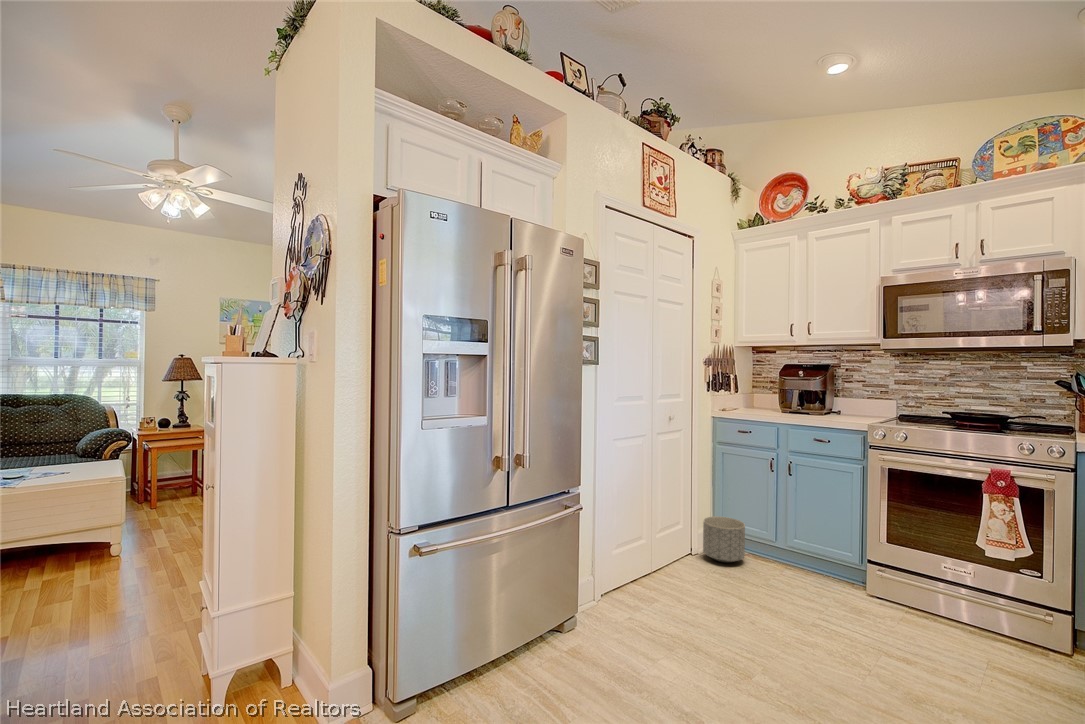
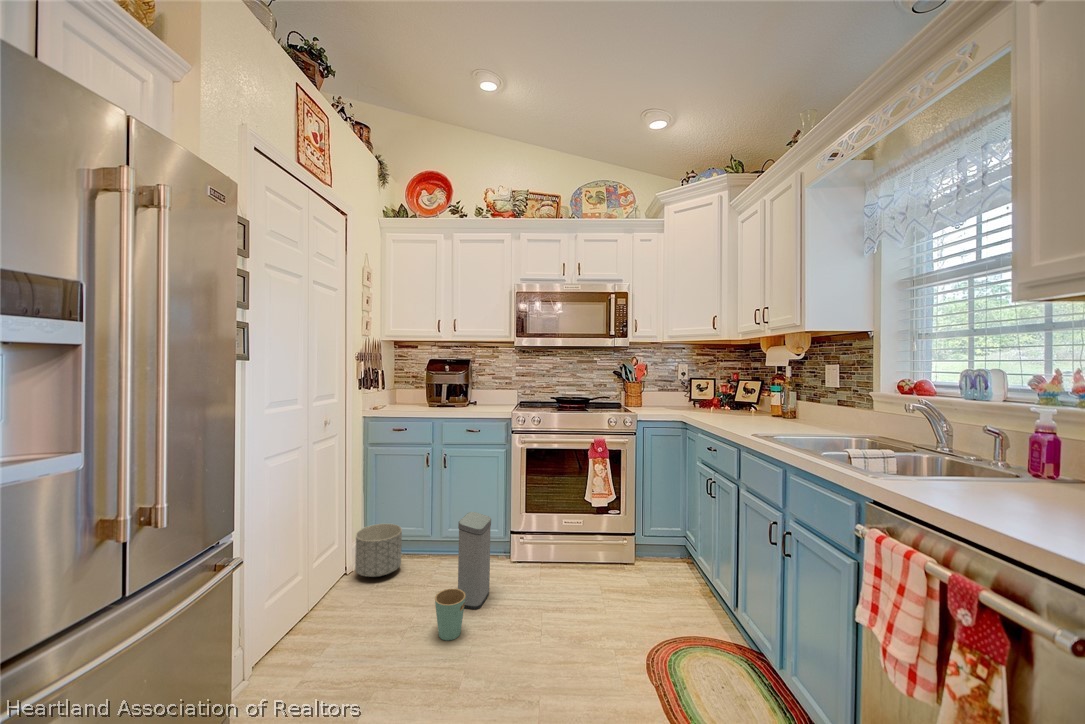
trash can: none [759,518,830,624] -> present [435,512,491,640]

